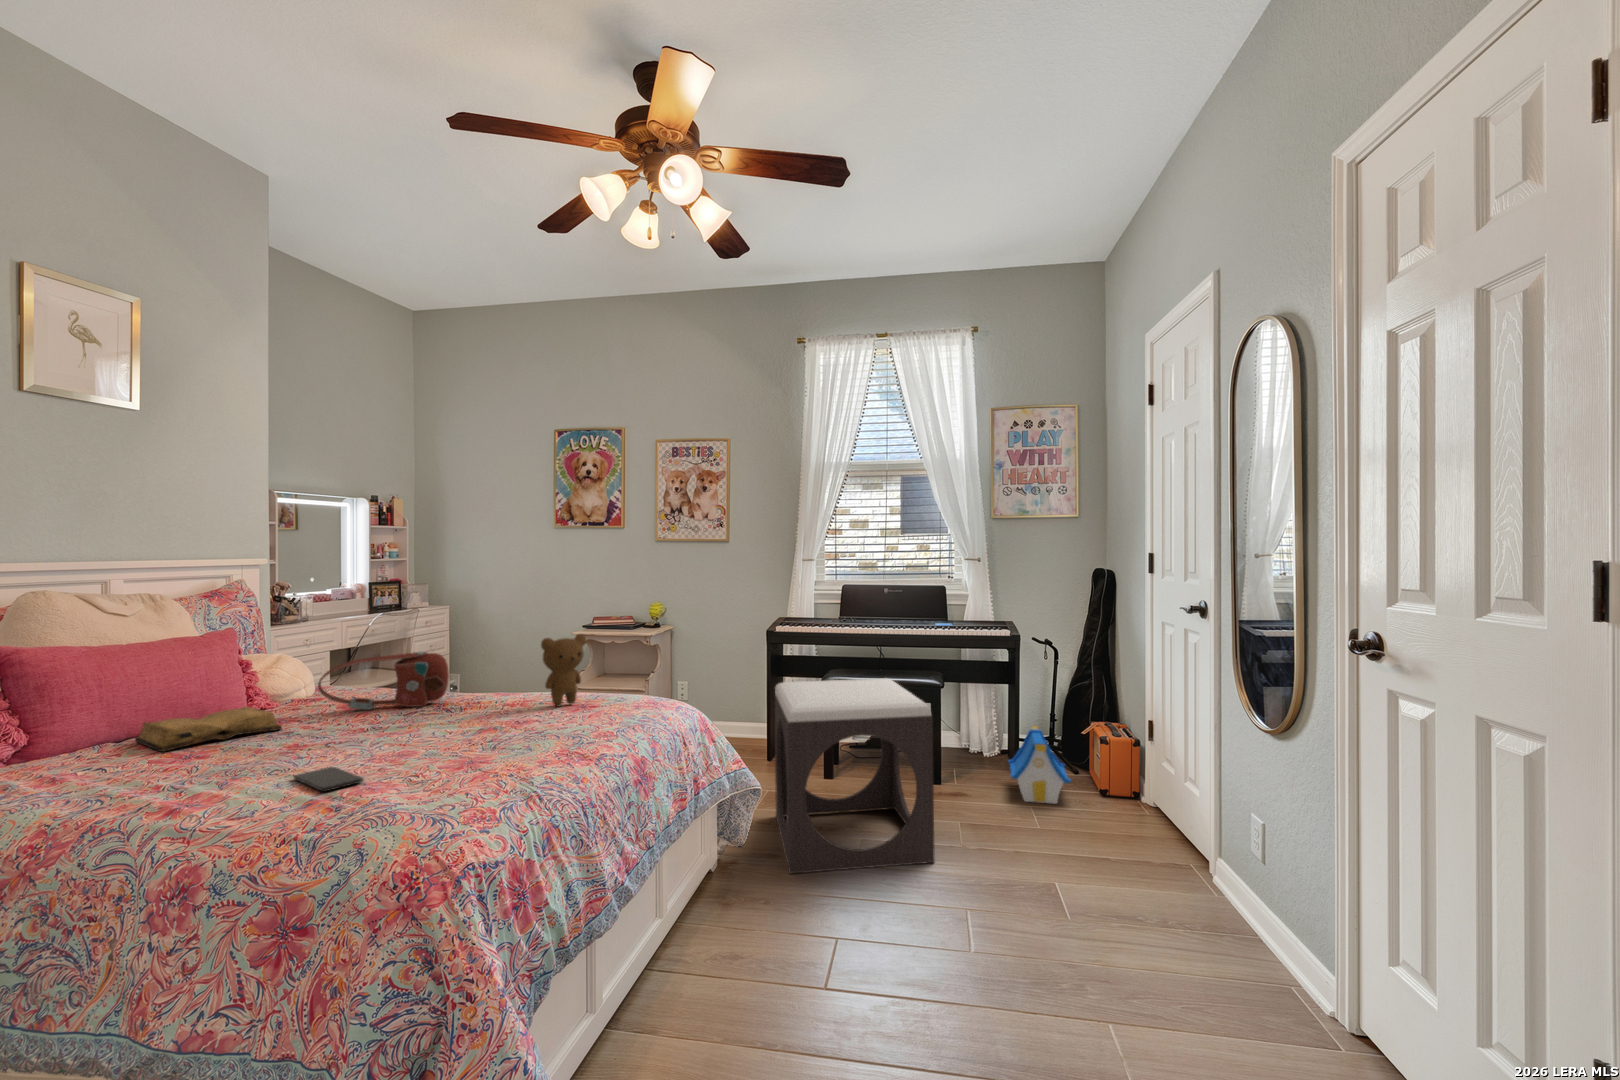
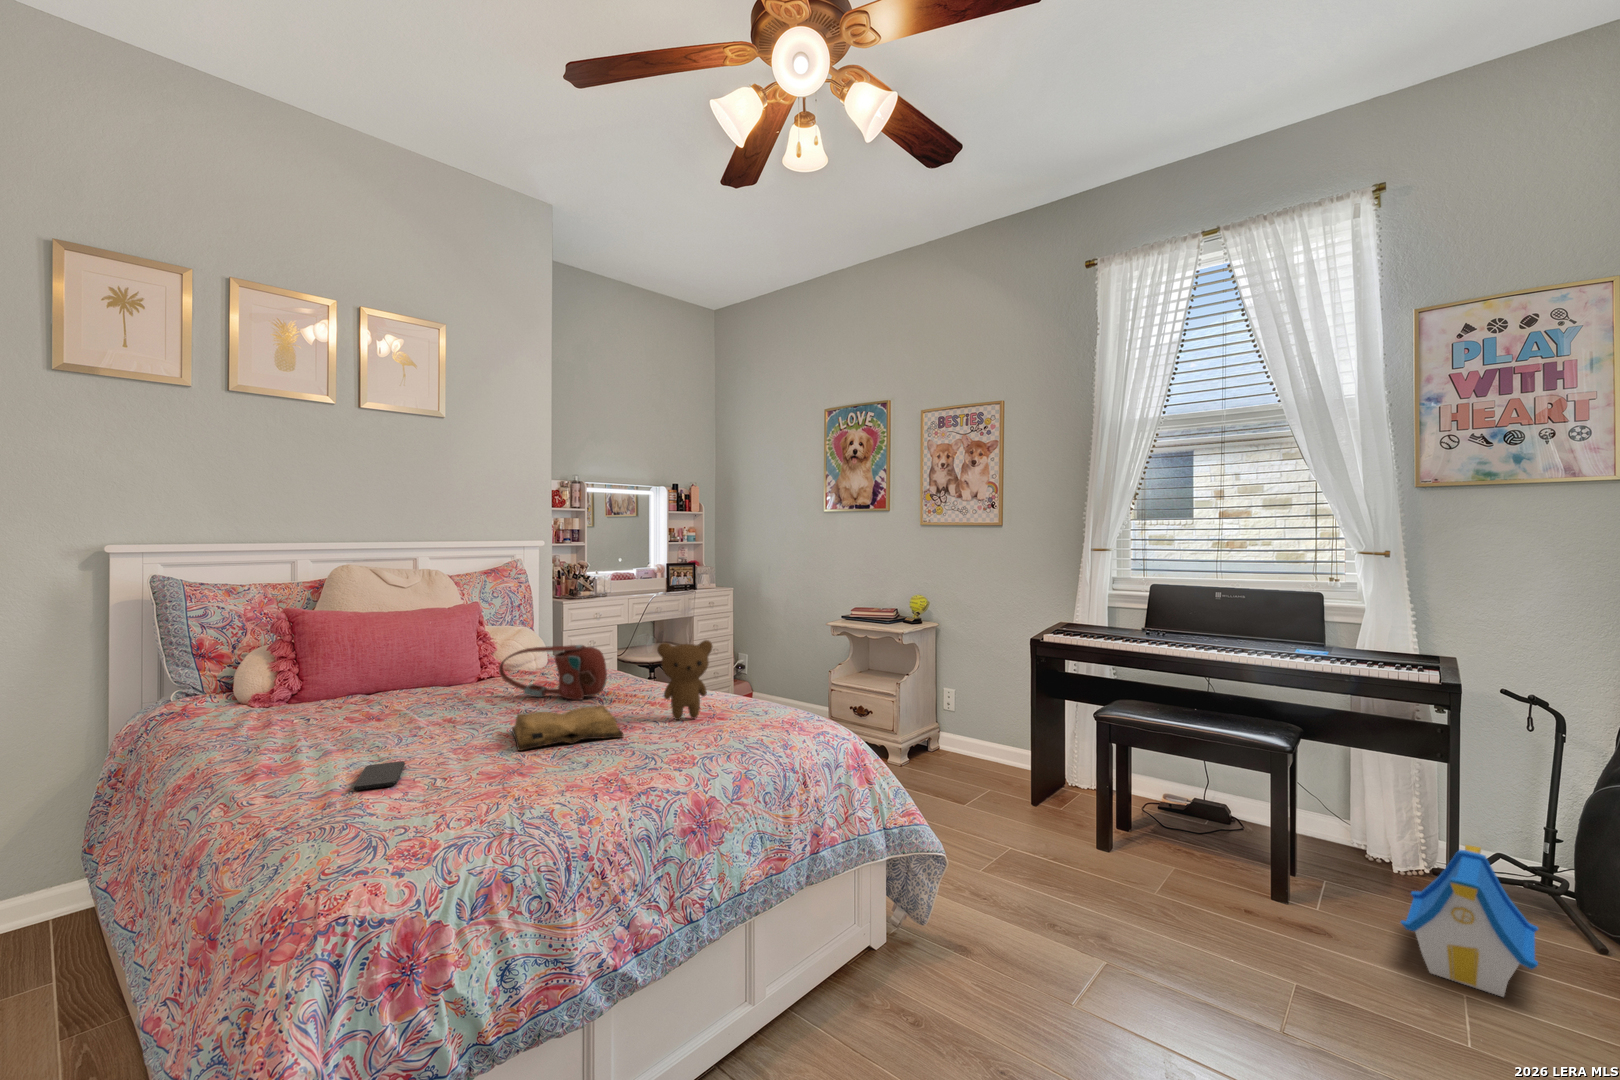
footstool: present [775,678,935,874] -> none [963,716,1194,1037]
diary: present [135,707,282,752] -> present [512,705,623,751]

